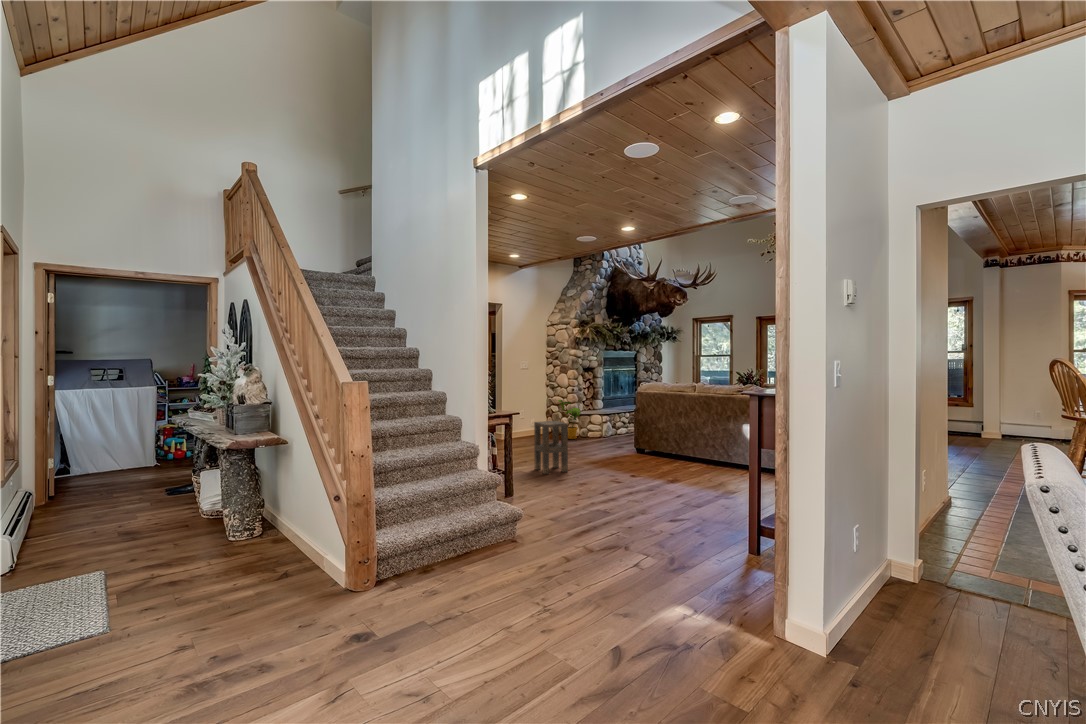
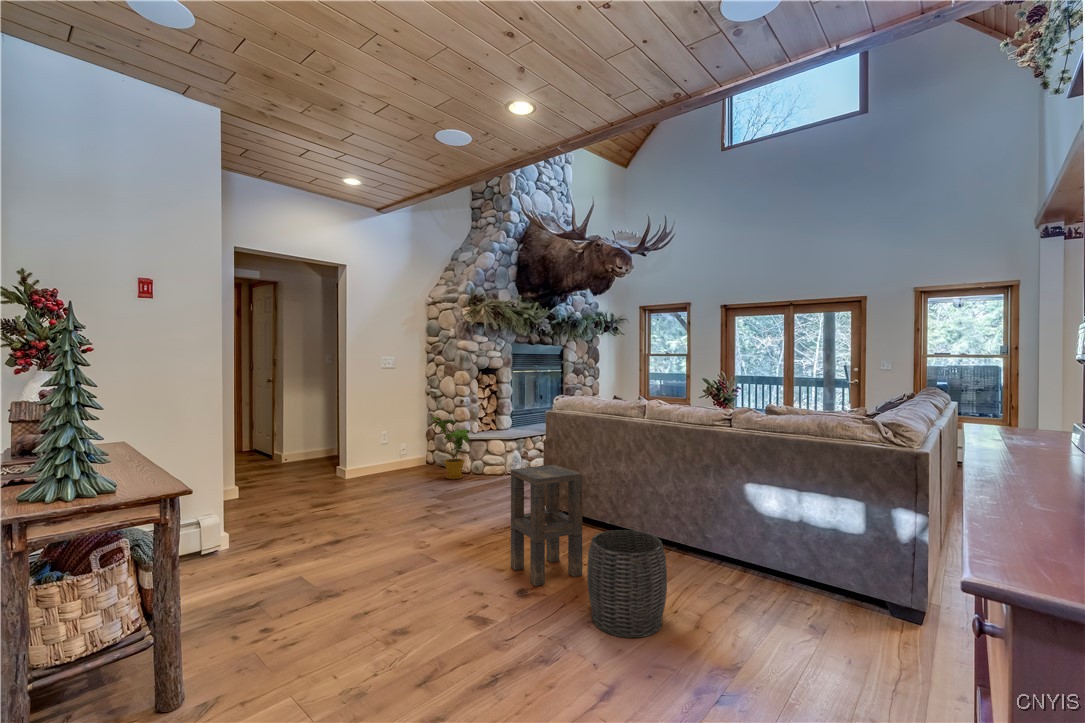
side table: present [534,421,568,474] -> present [511,465,582,586]
woven basket: none [667,449,703,491] -> present [587,530,667,638]

